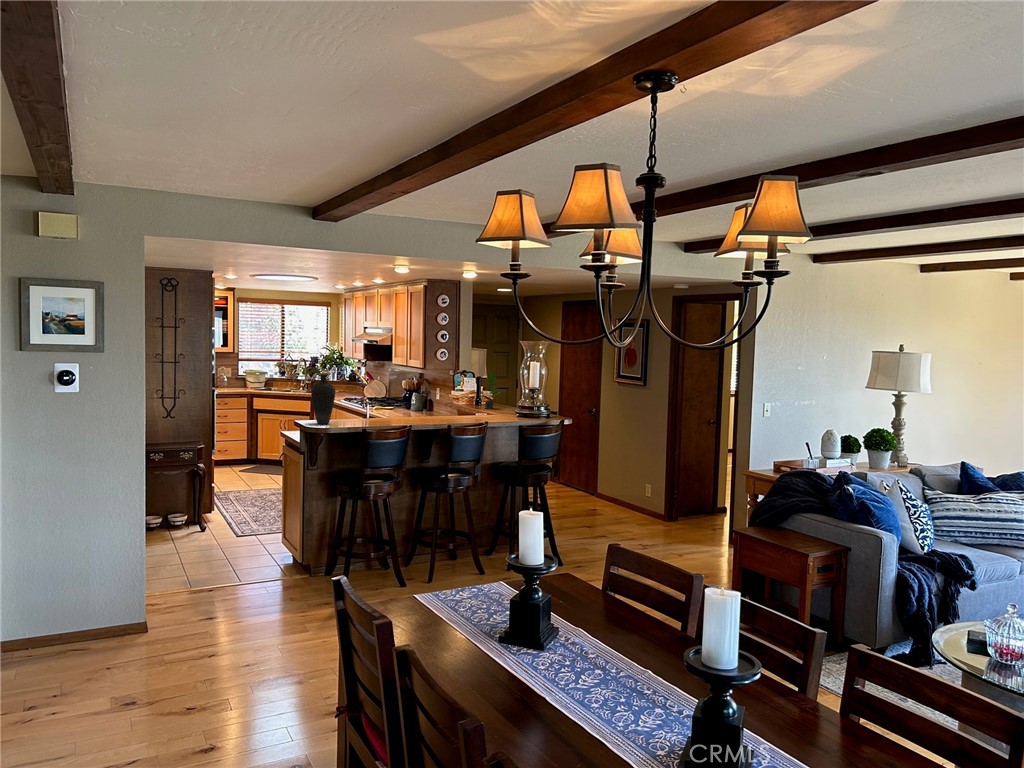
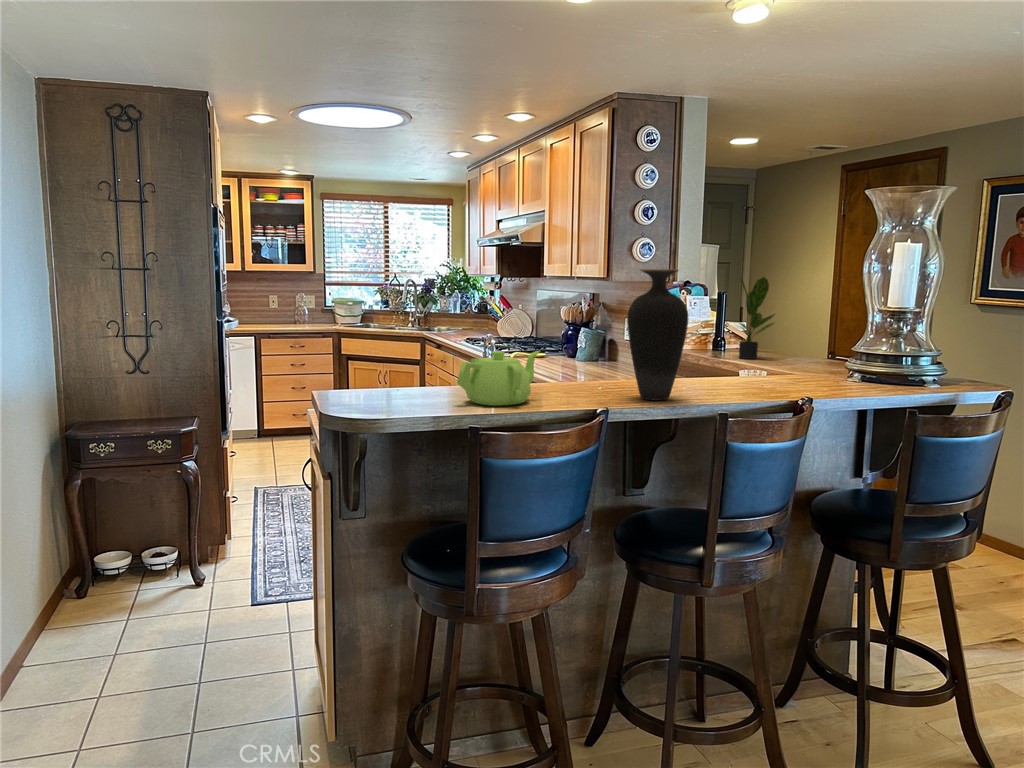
vase: present [311,373,335,424] -> present [627,269,688,400]
teapot: none [354,405,386,425] -> present [457,351,540,406]

